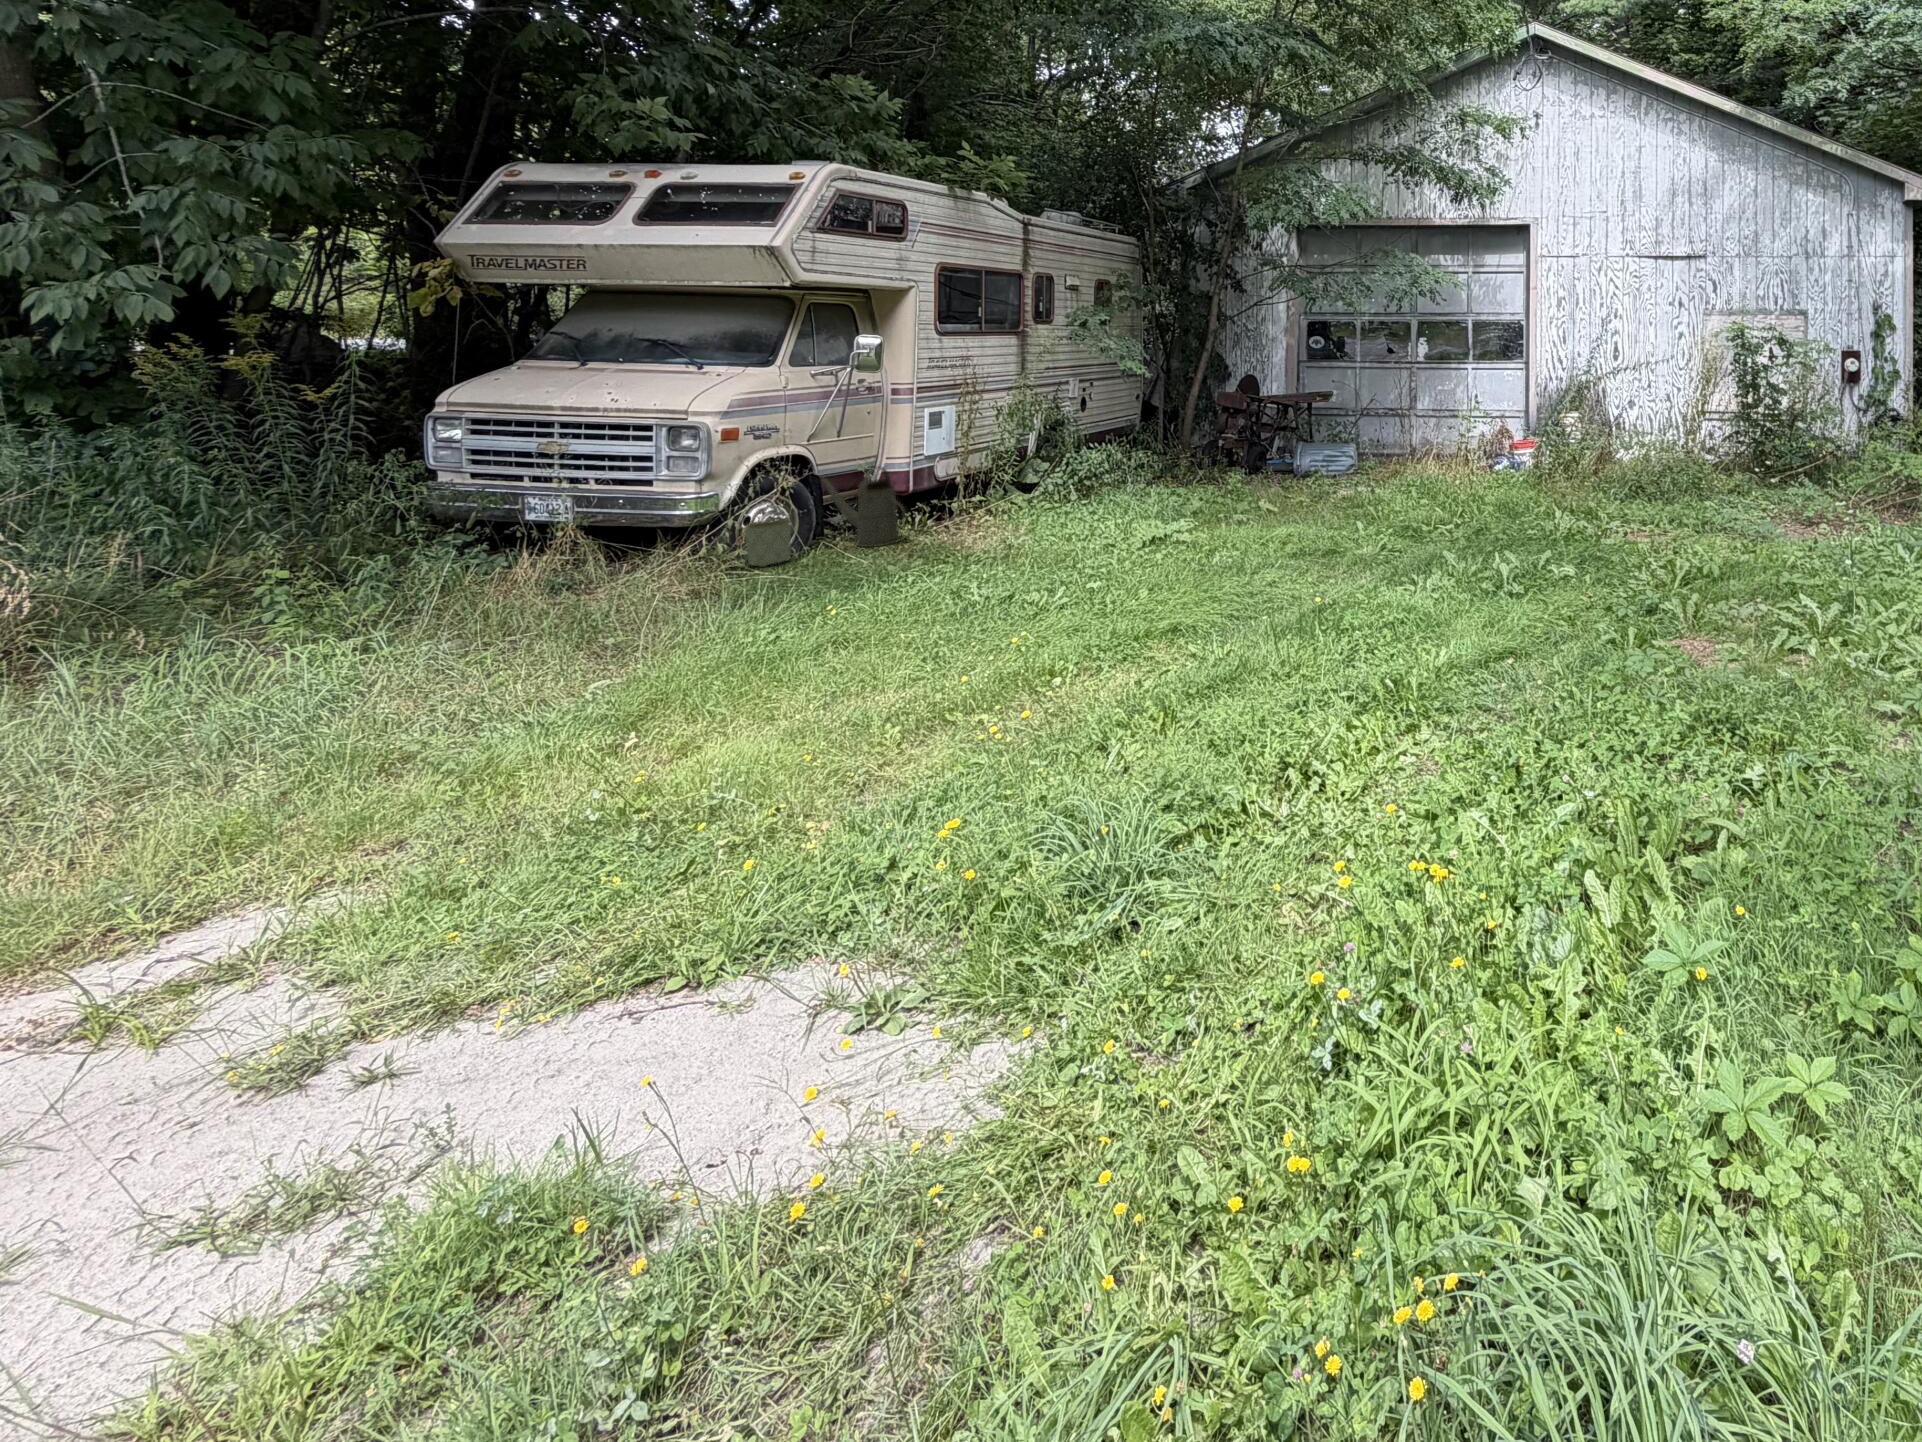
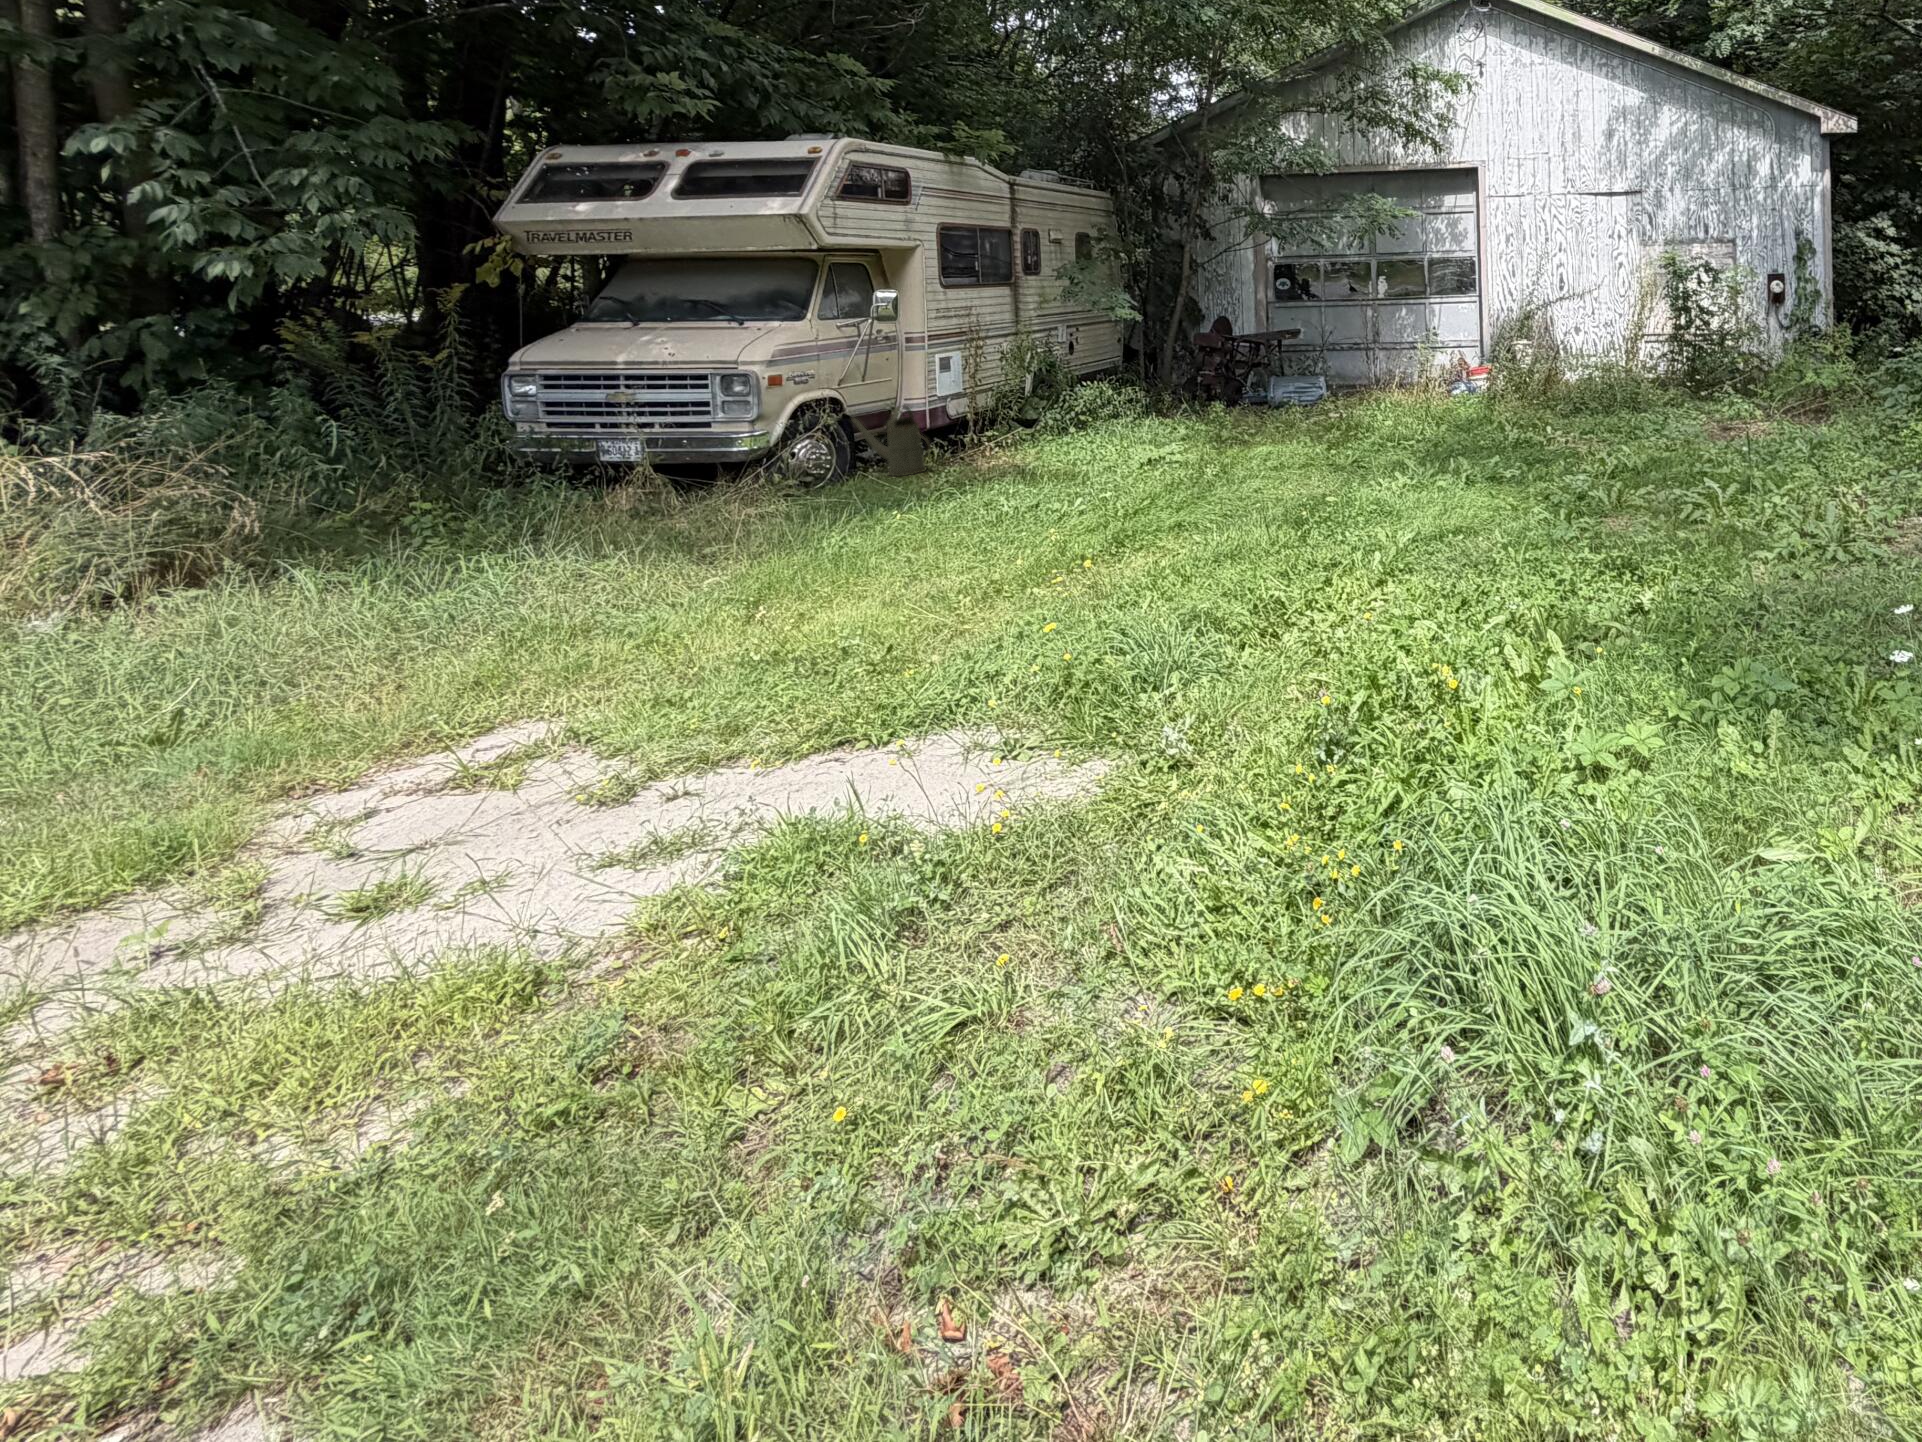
planter: present [745,519,791,567] -> none [793,453,834,494]

